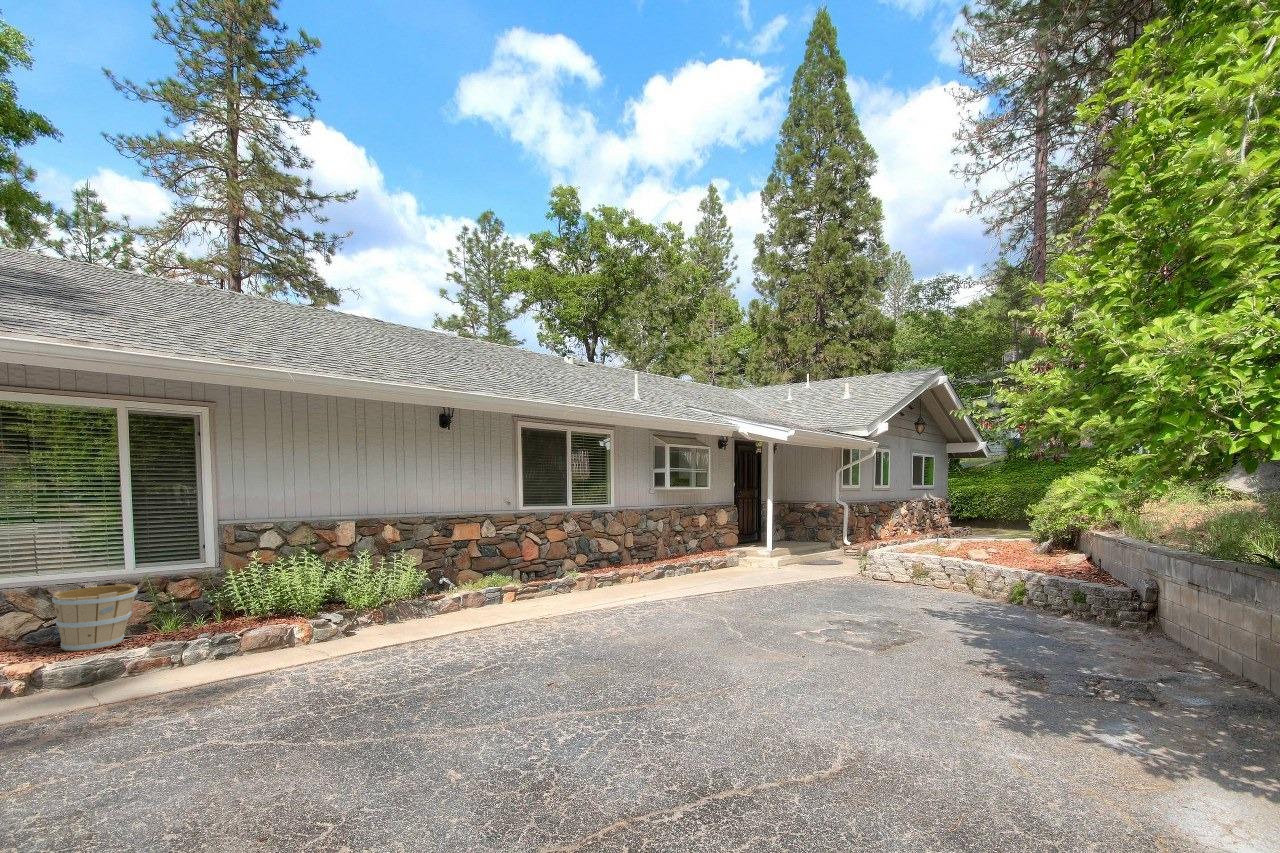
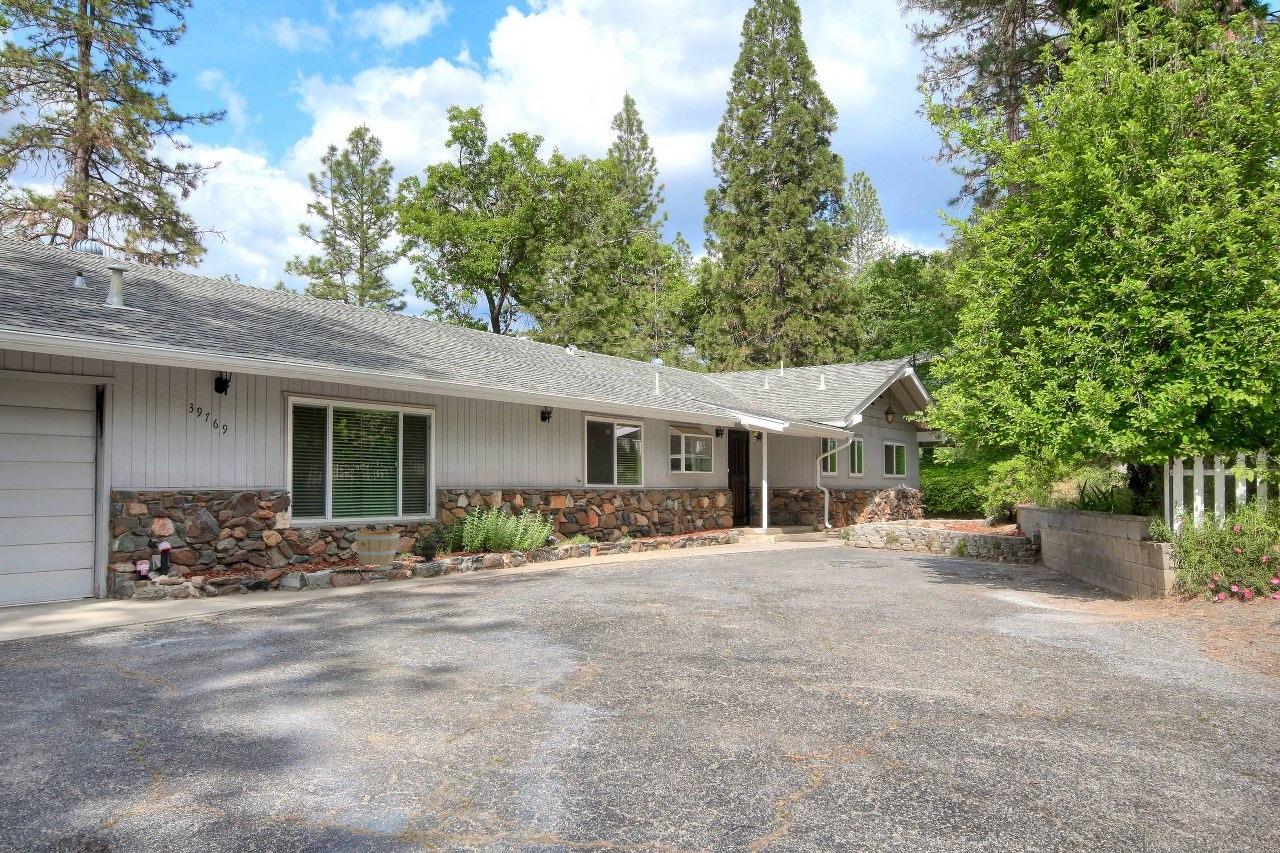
potted plant: none [189,559,242,627] -> present [421,520,437,563]

